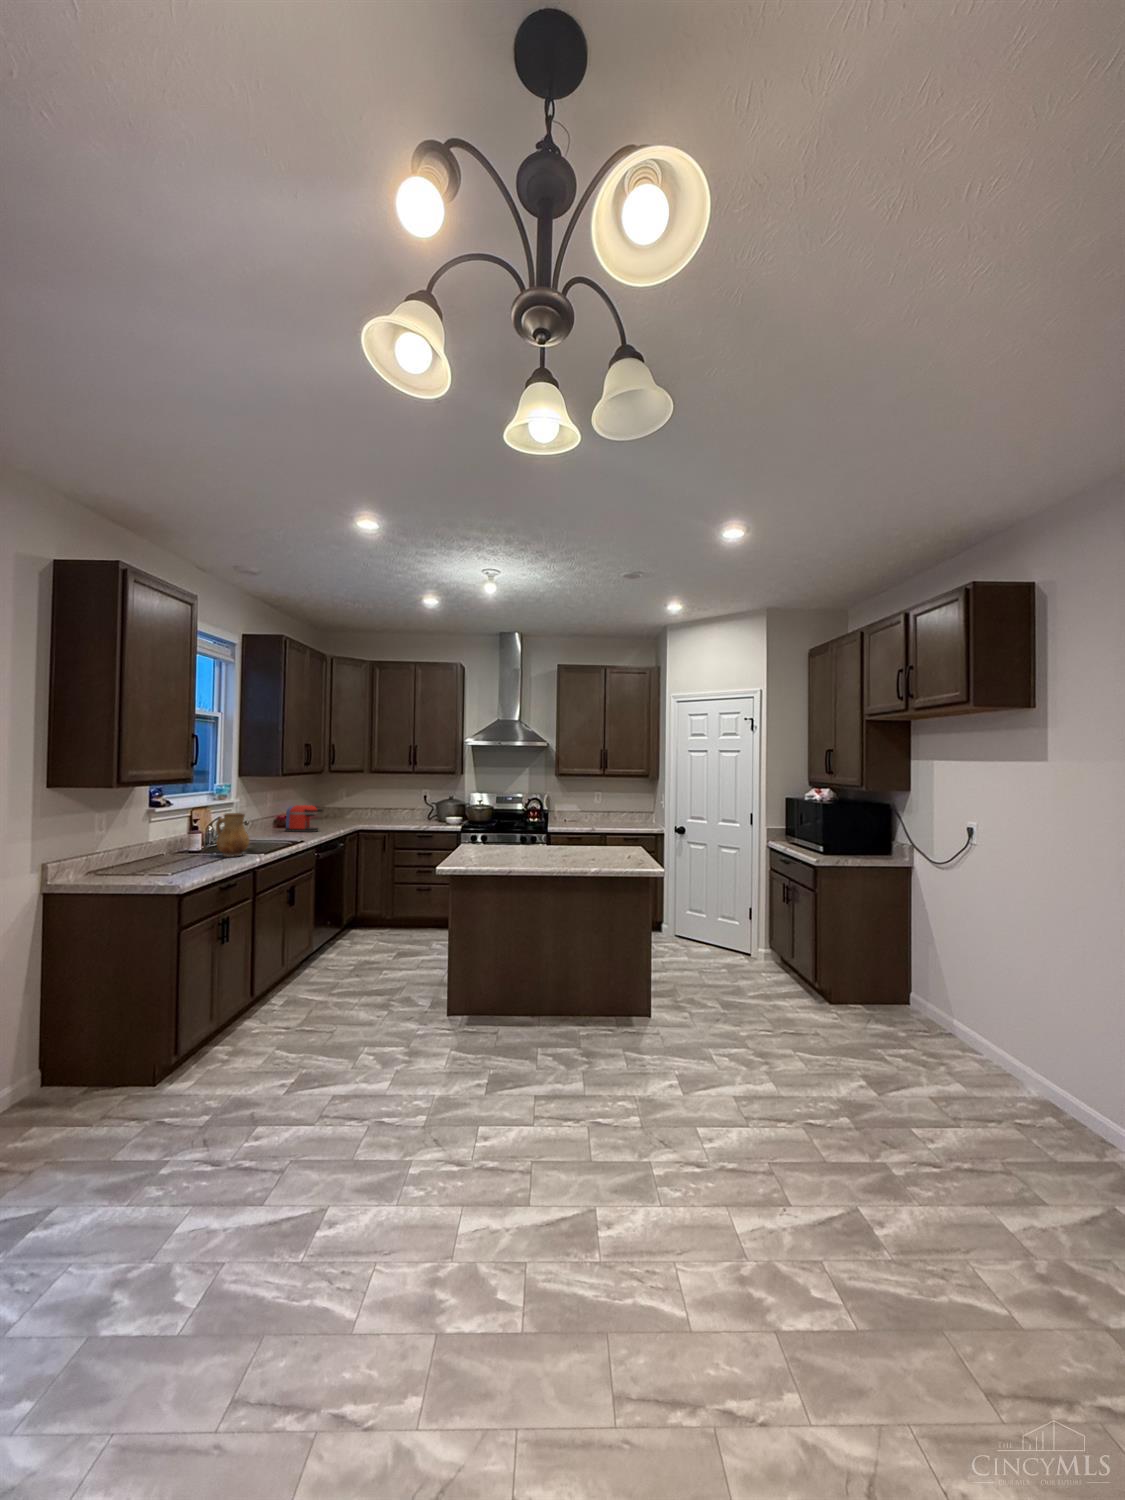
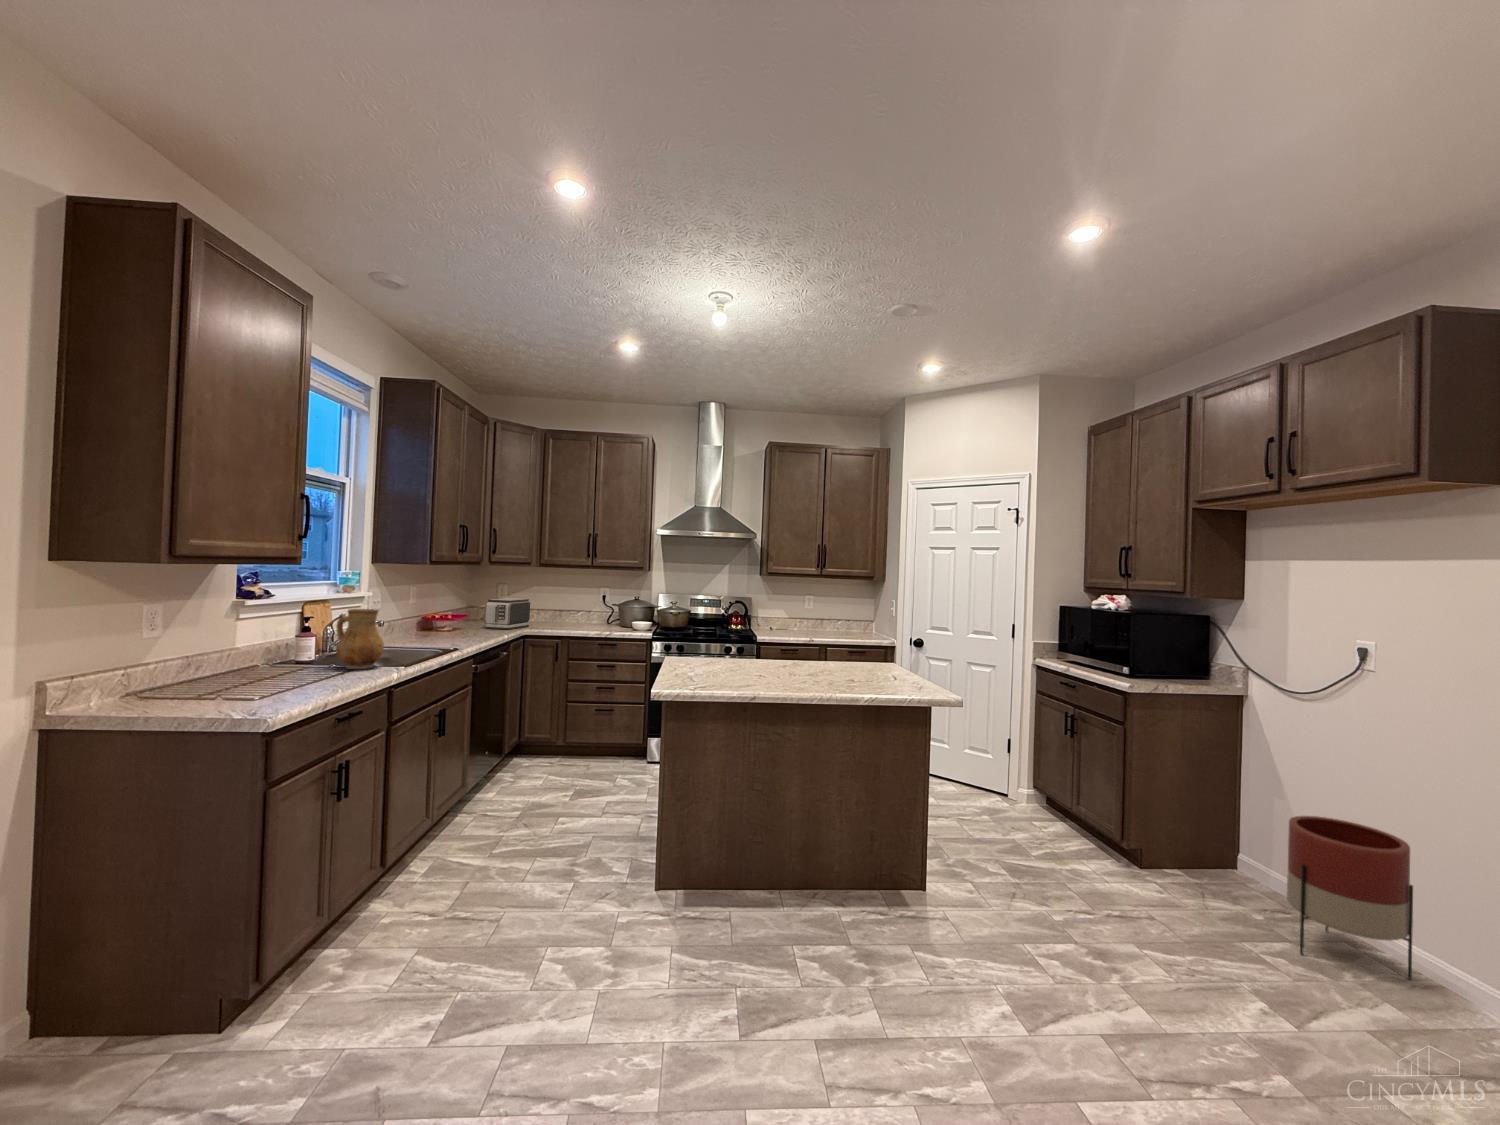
toaster: none [325,800,362,826] -> present [484,598,530,630]
coffee maker: present [285,805,323,832] -> none [433,602,484,636]
planter: none [911,956,988,1071] -> present [1287,816,1413,979]

